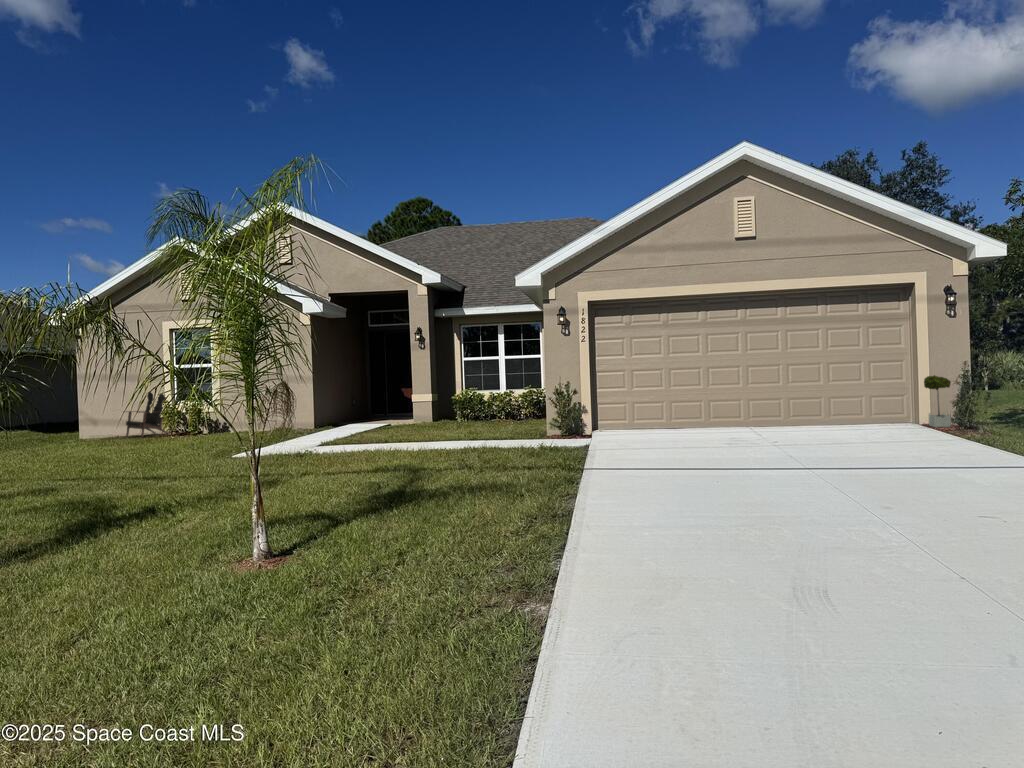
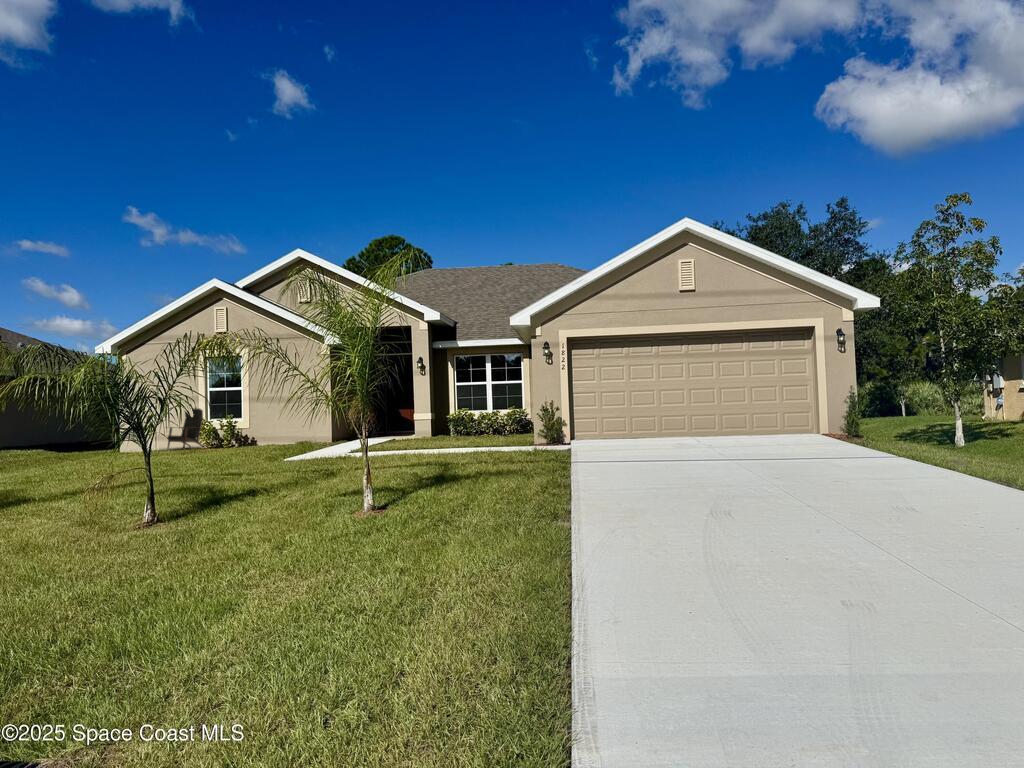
potted tree: present [924,375,951,427] -> none [822,396,842,436]

